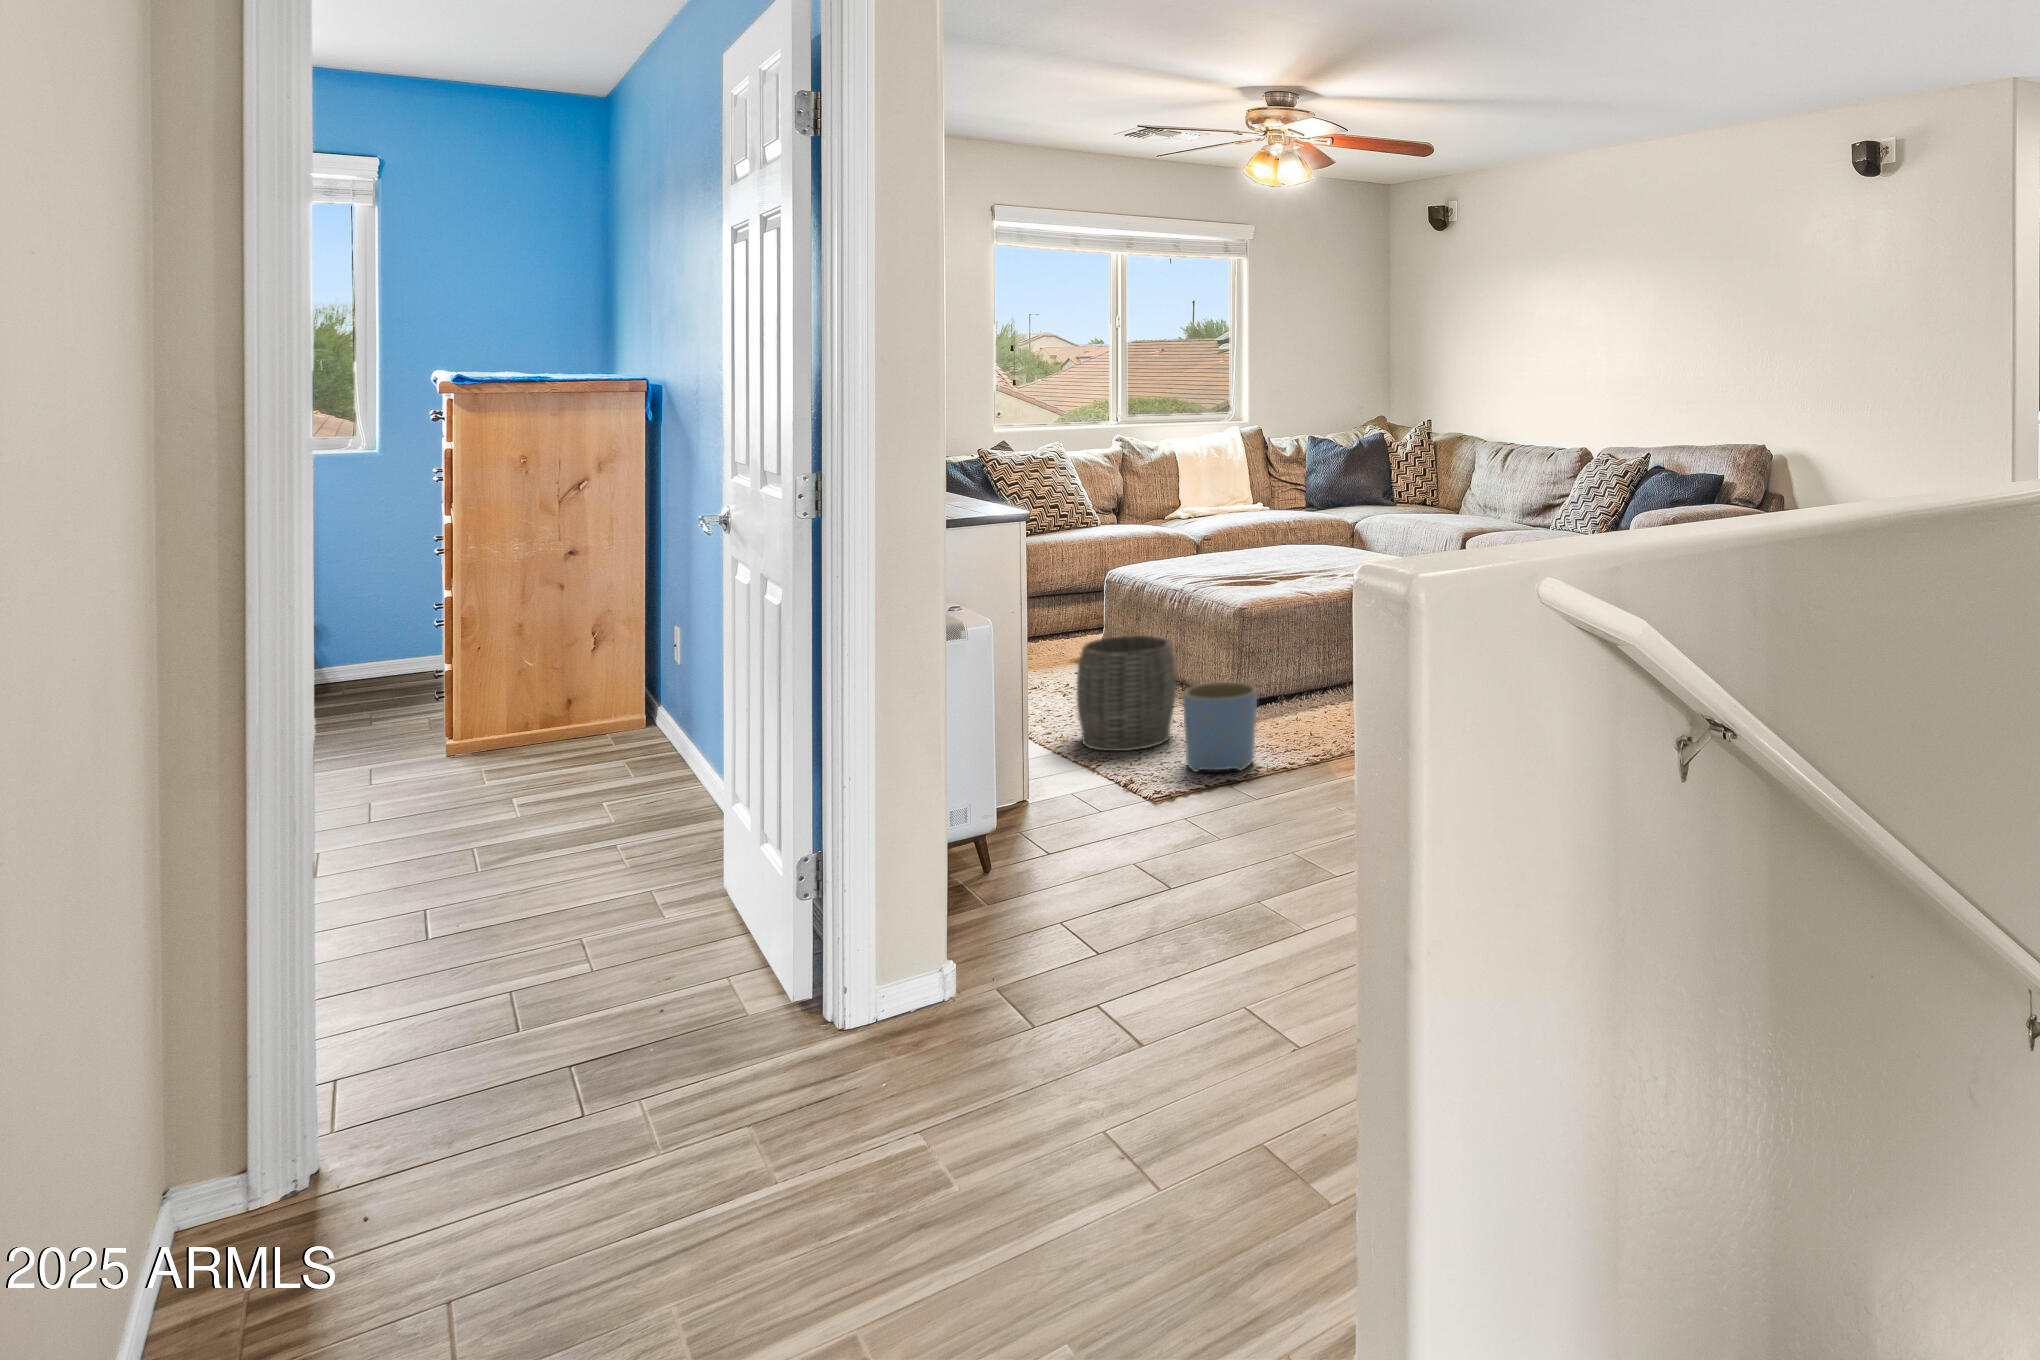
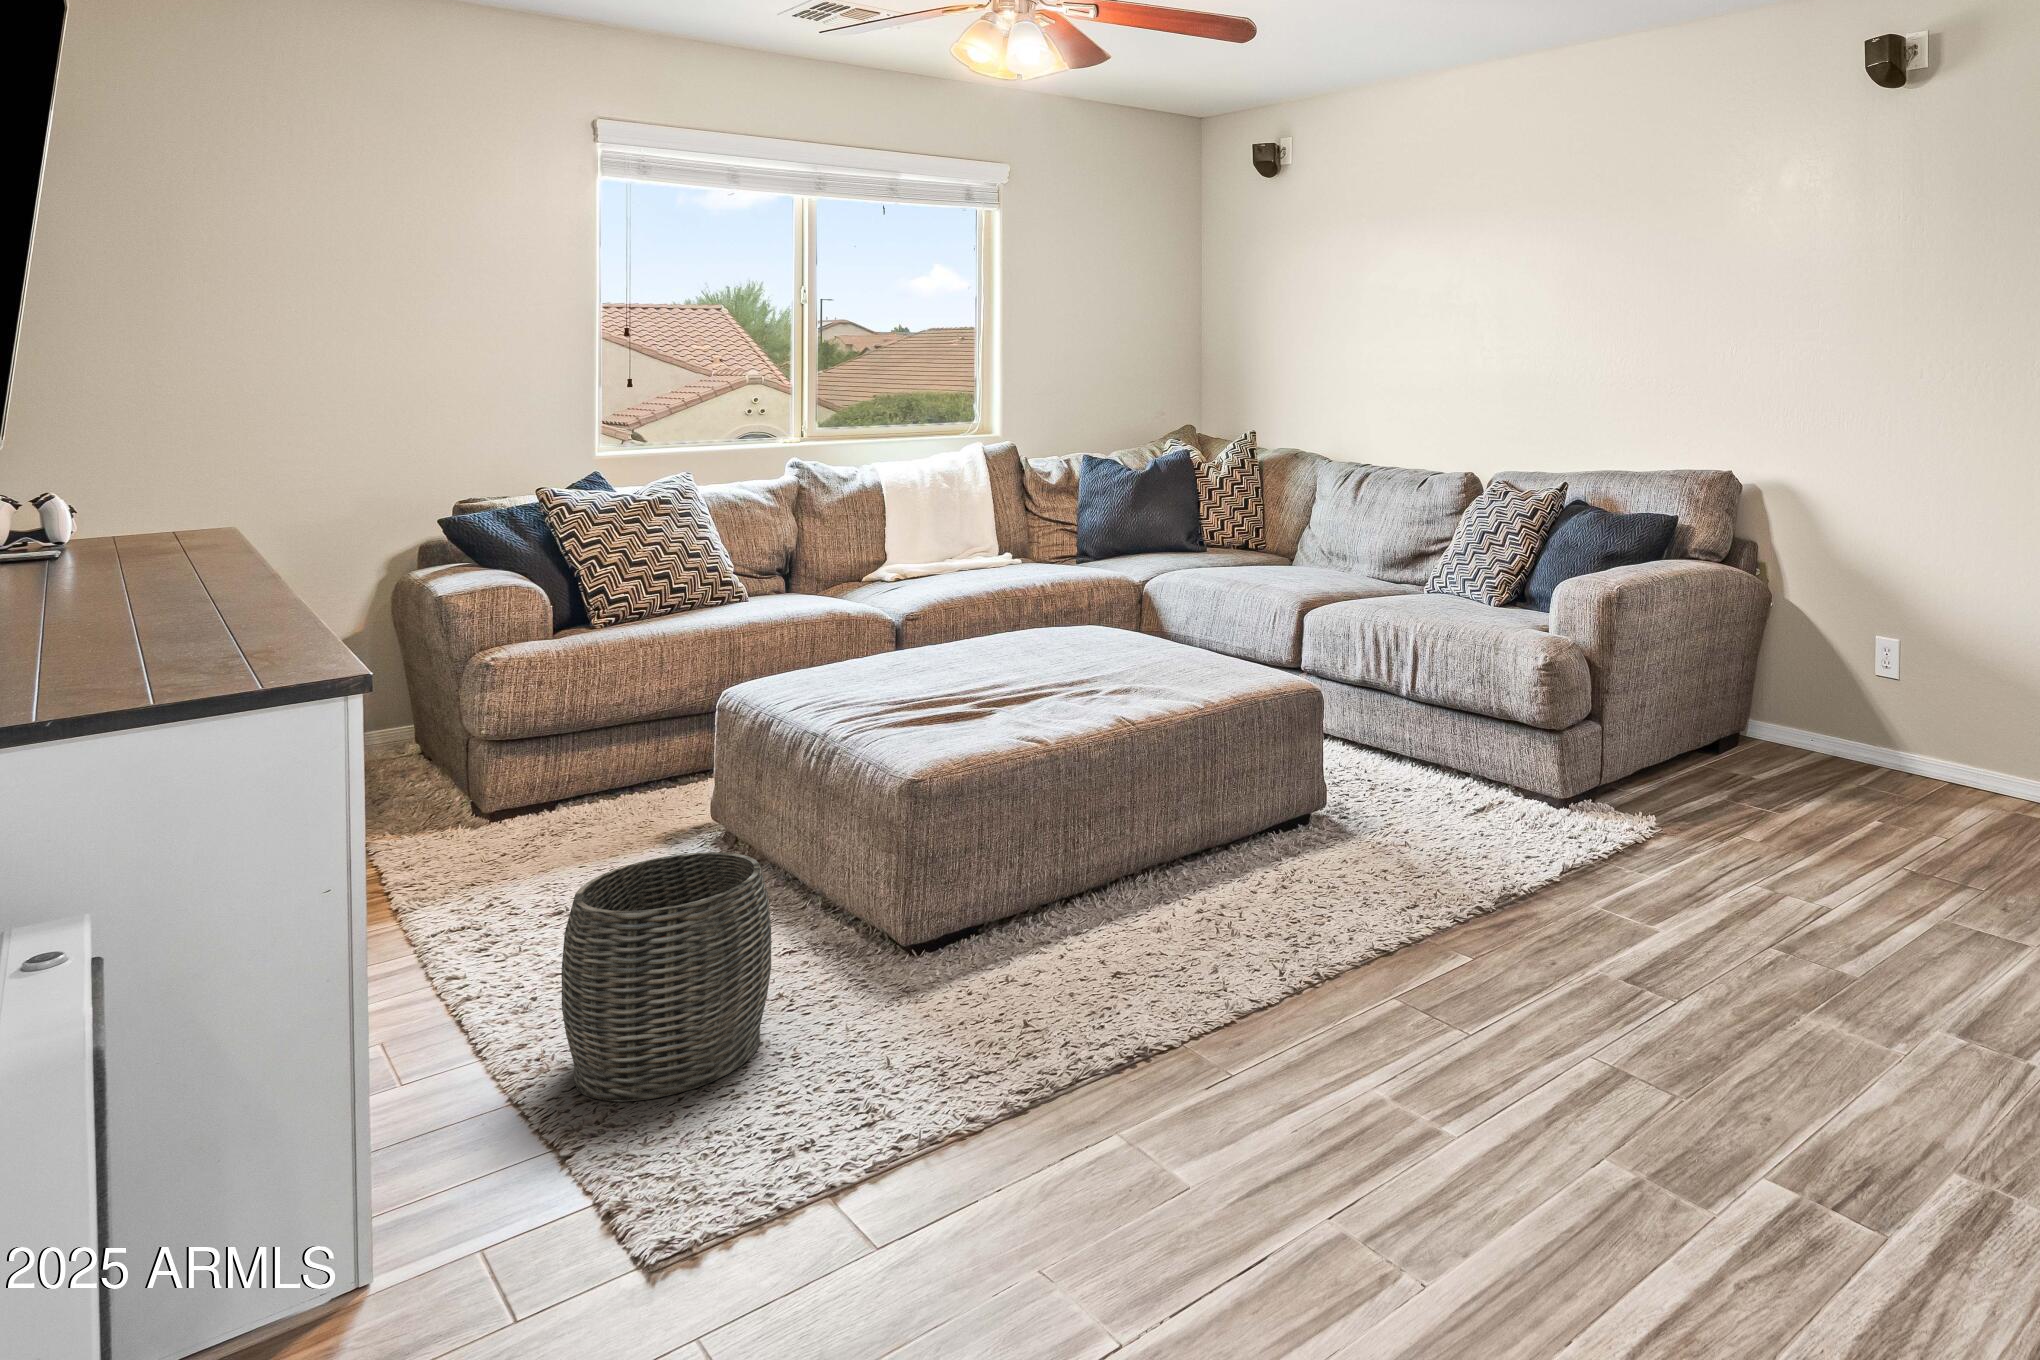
planter: present [1183,682,1257,772] -> none [754,958,910,1165]

